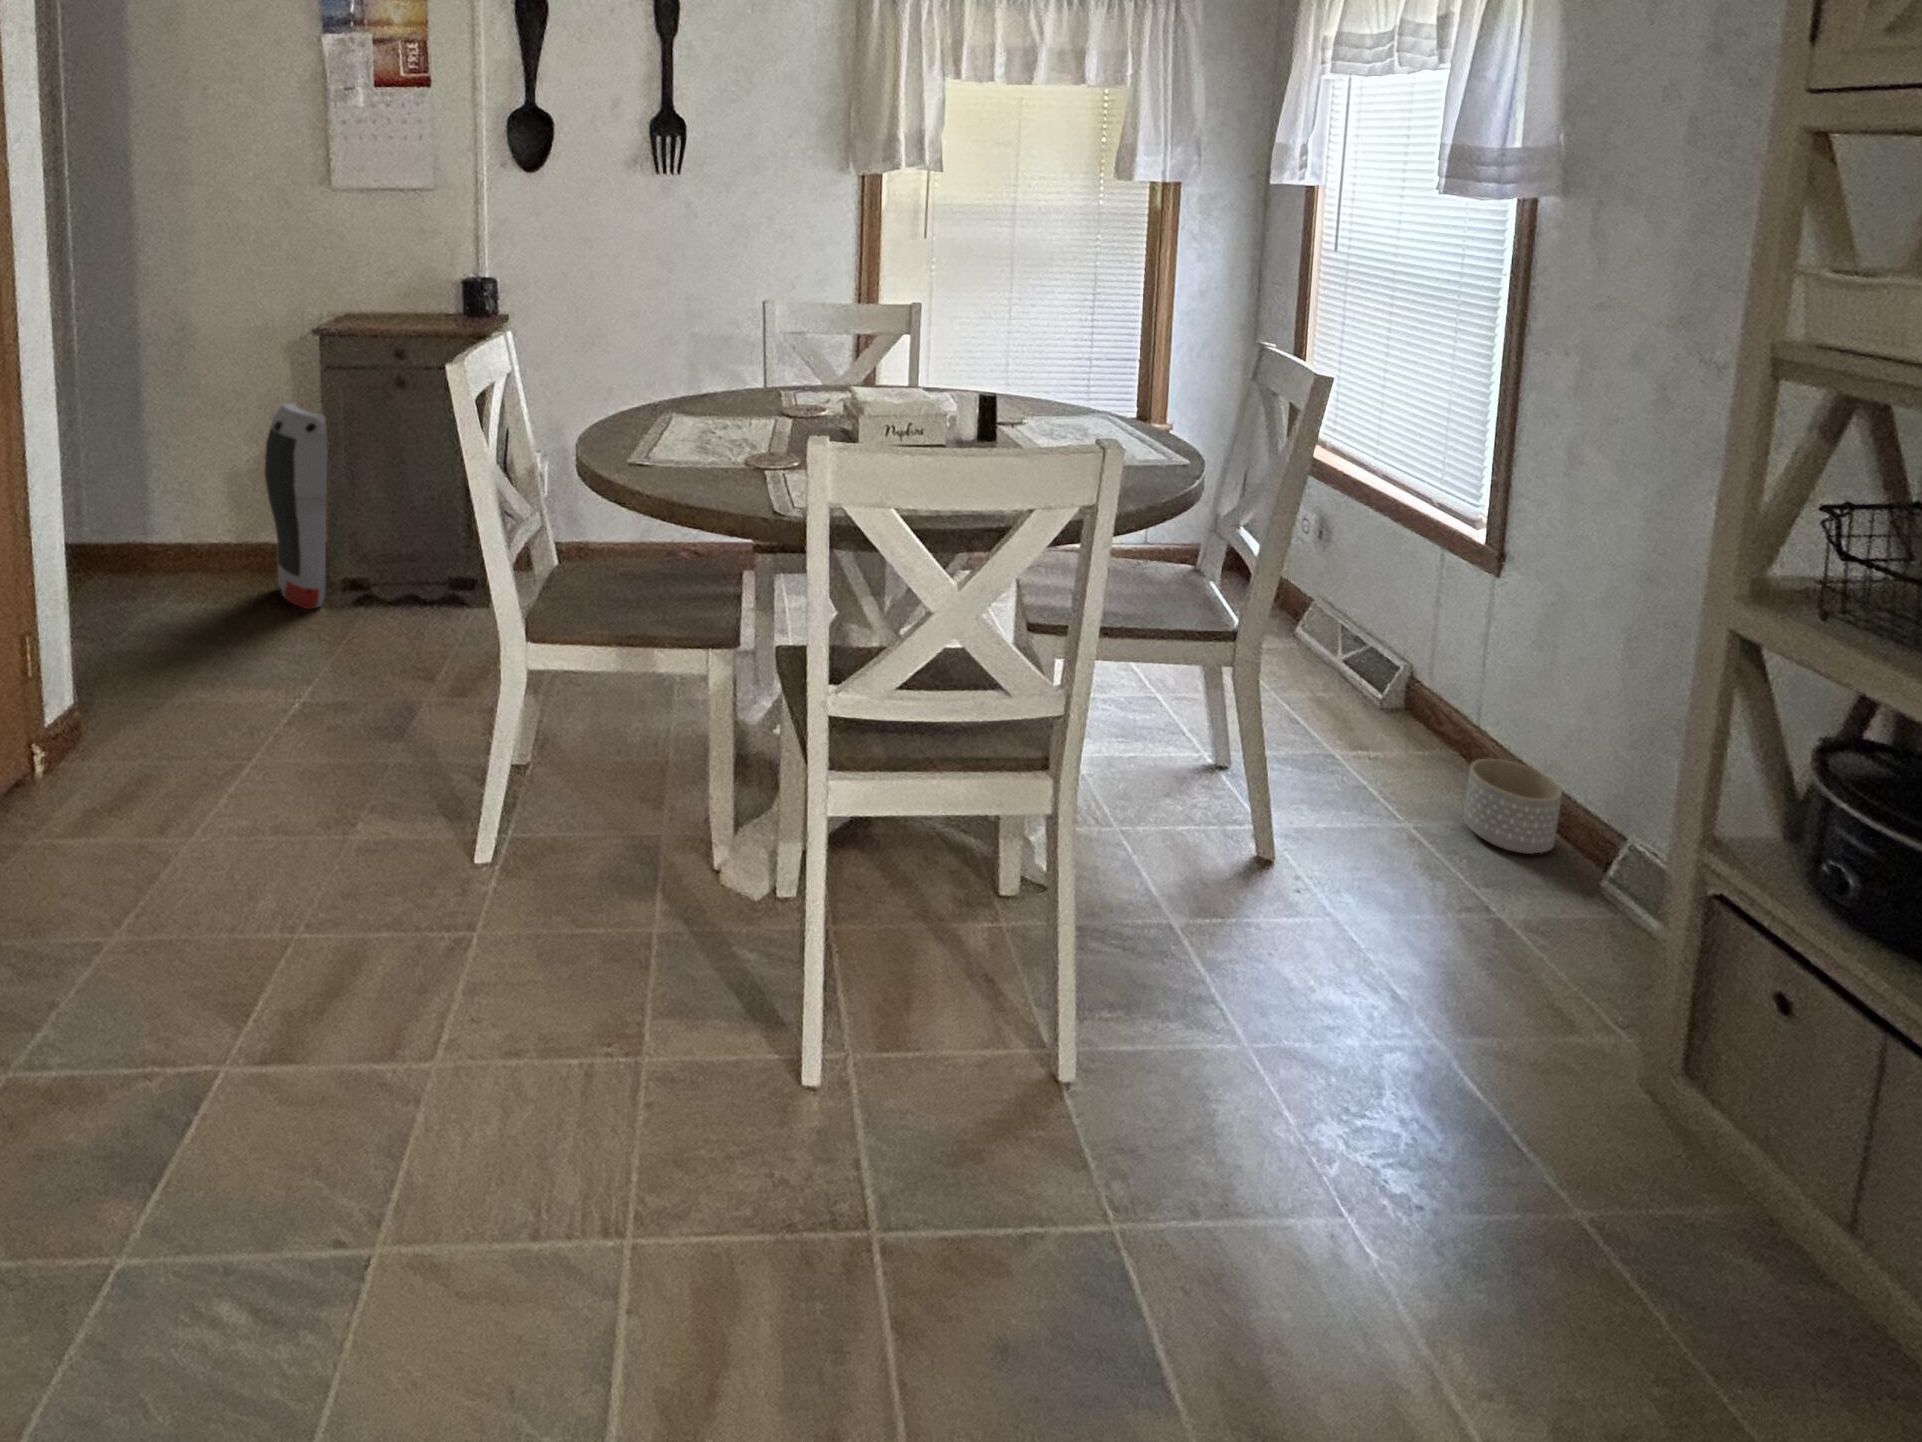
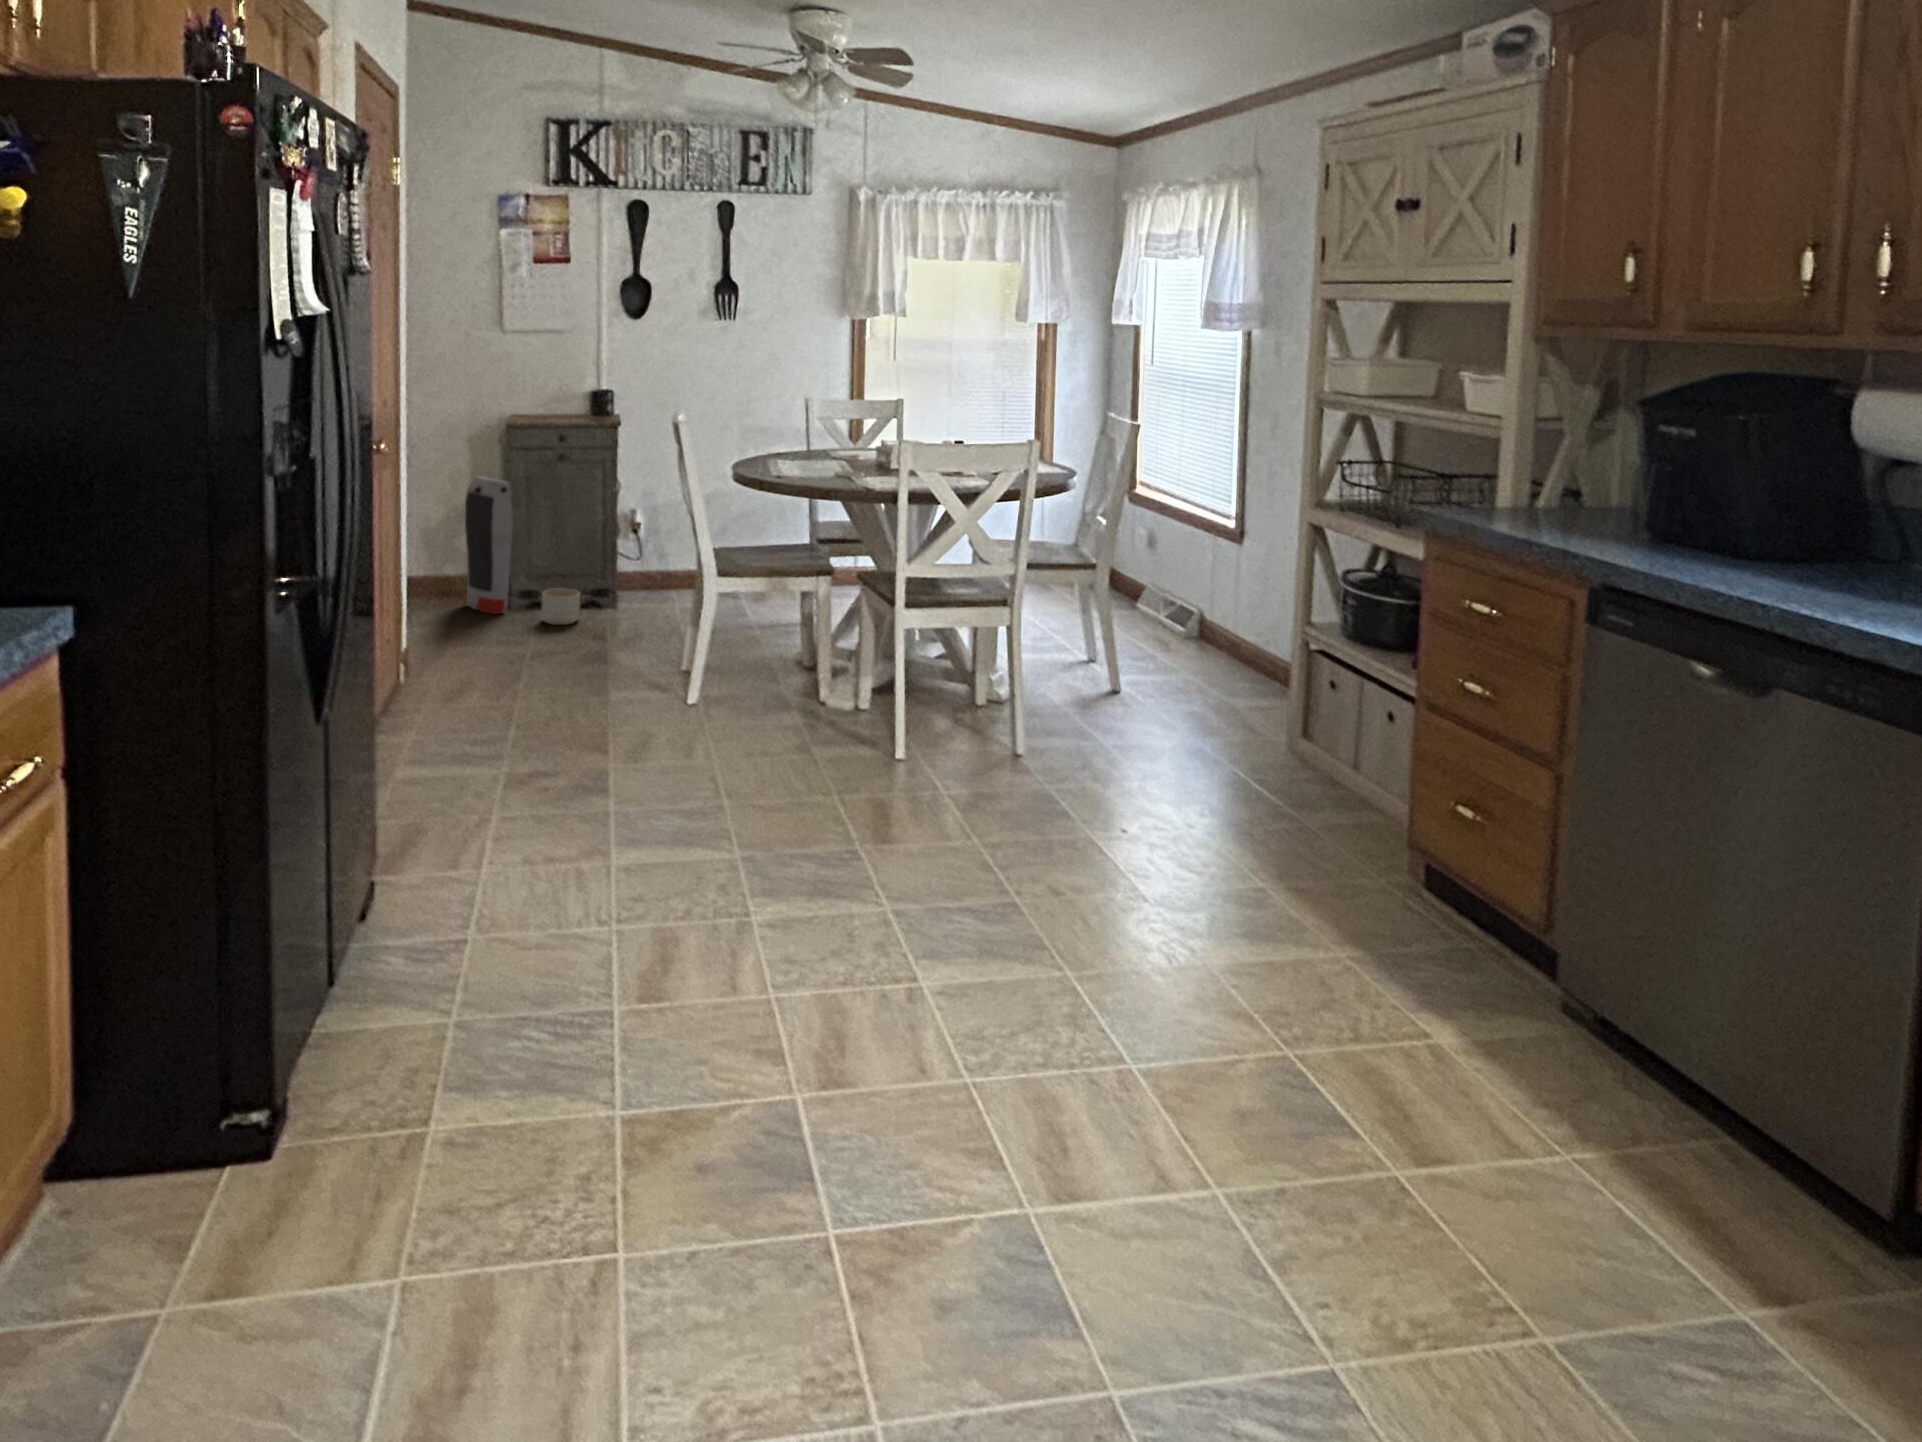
planter: present [1463,759,1562,854] -> present [541,588,580,625]

